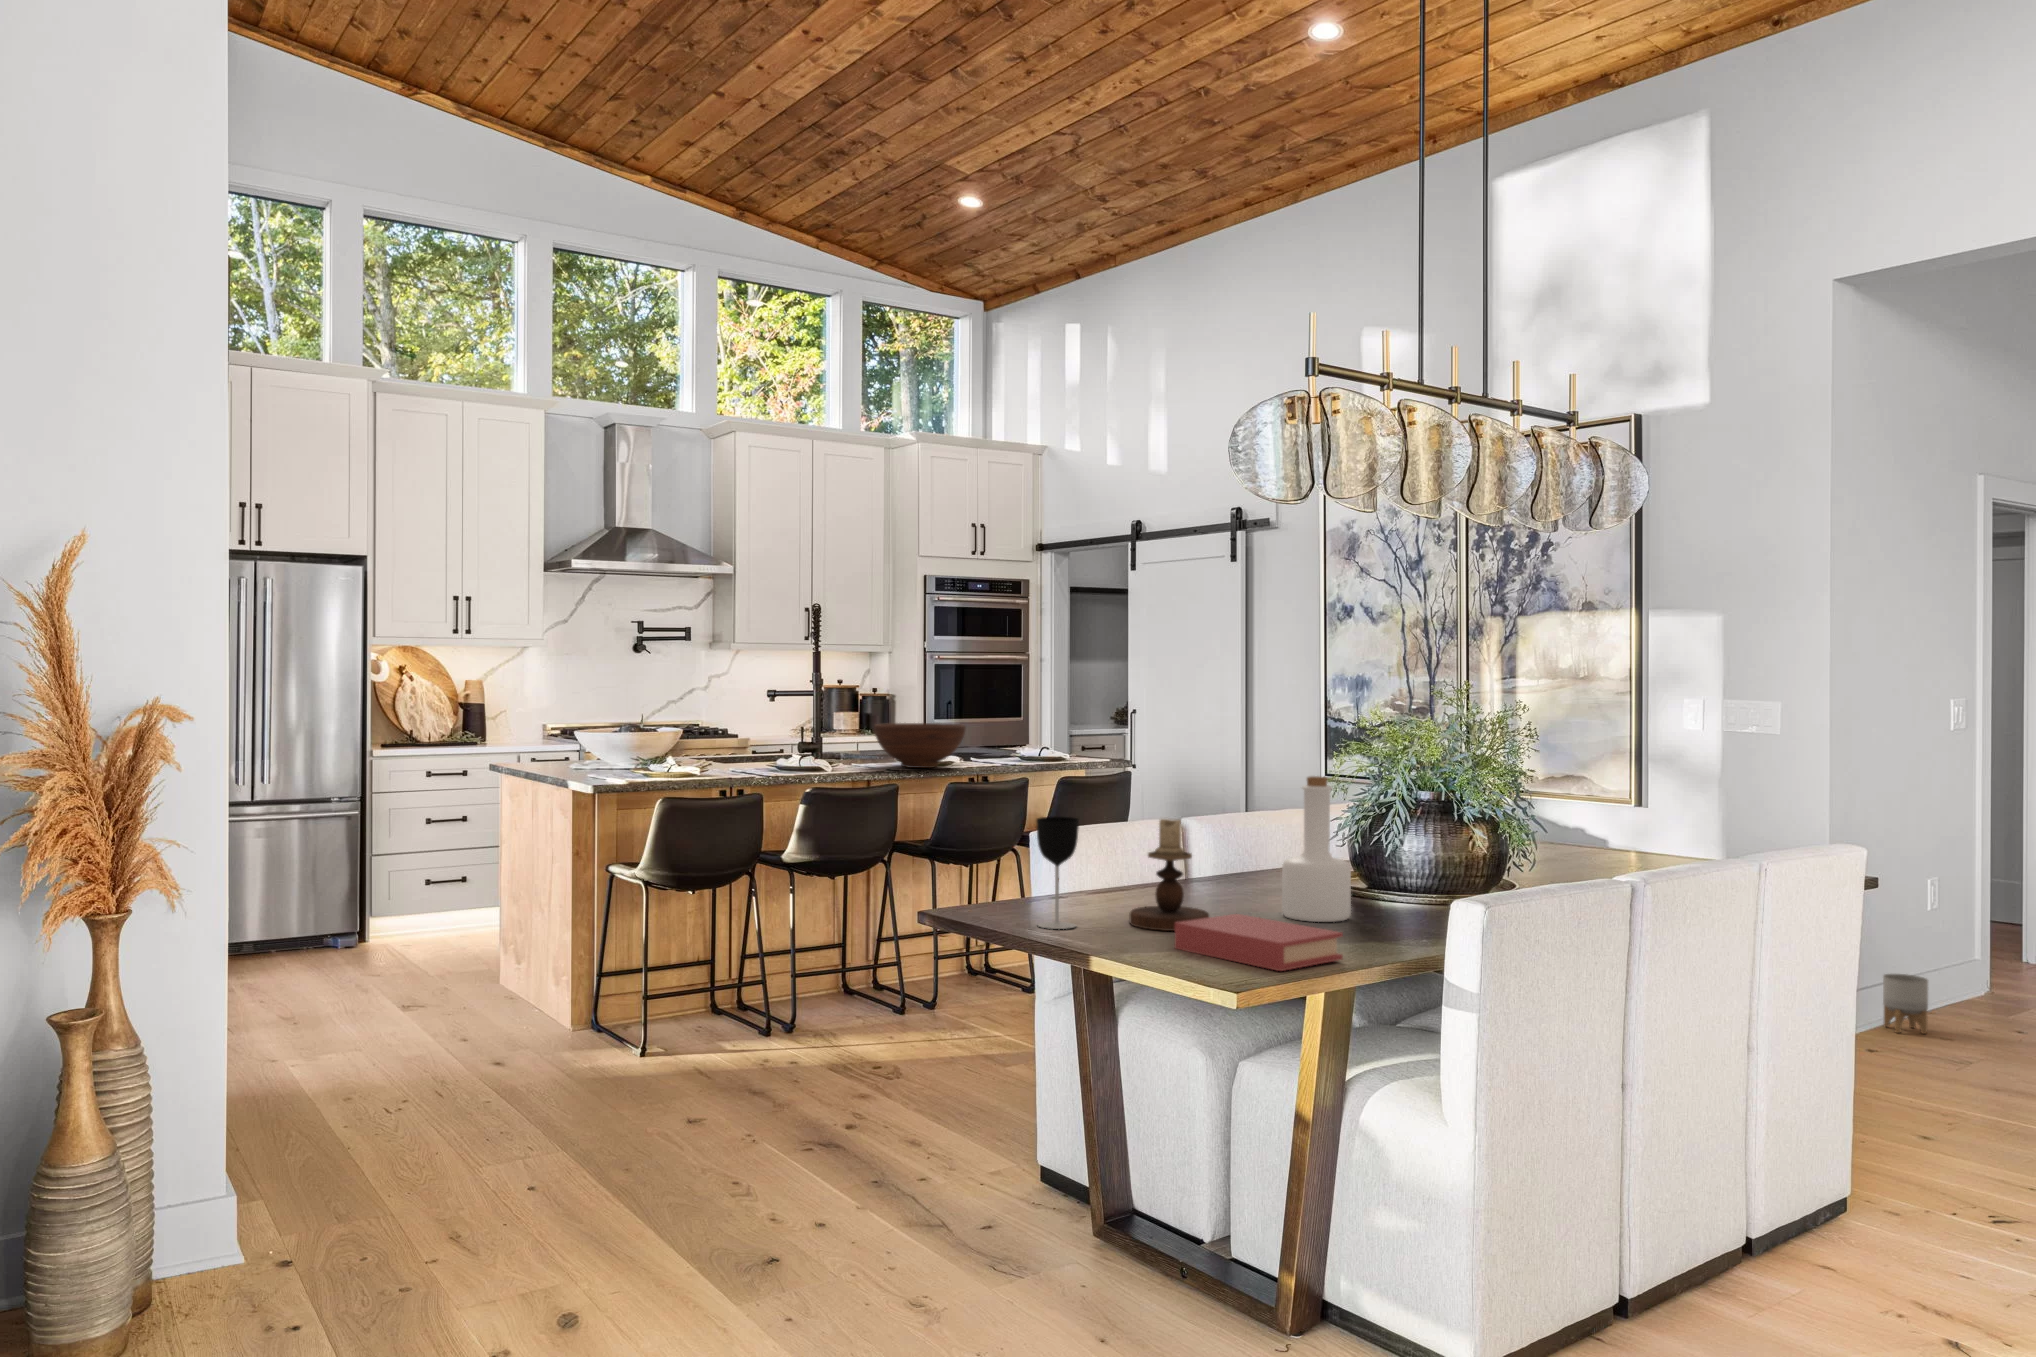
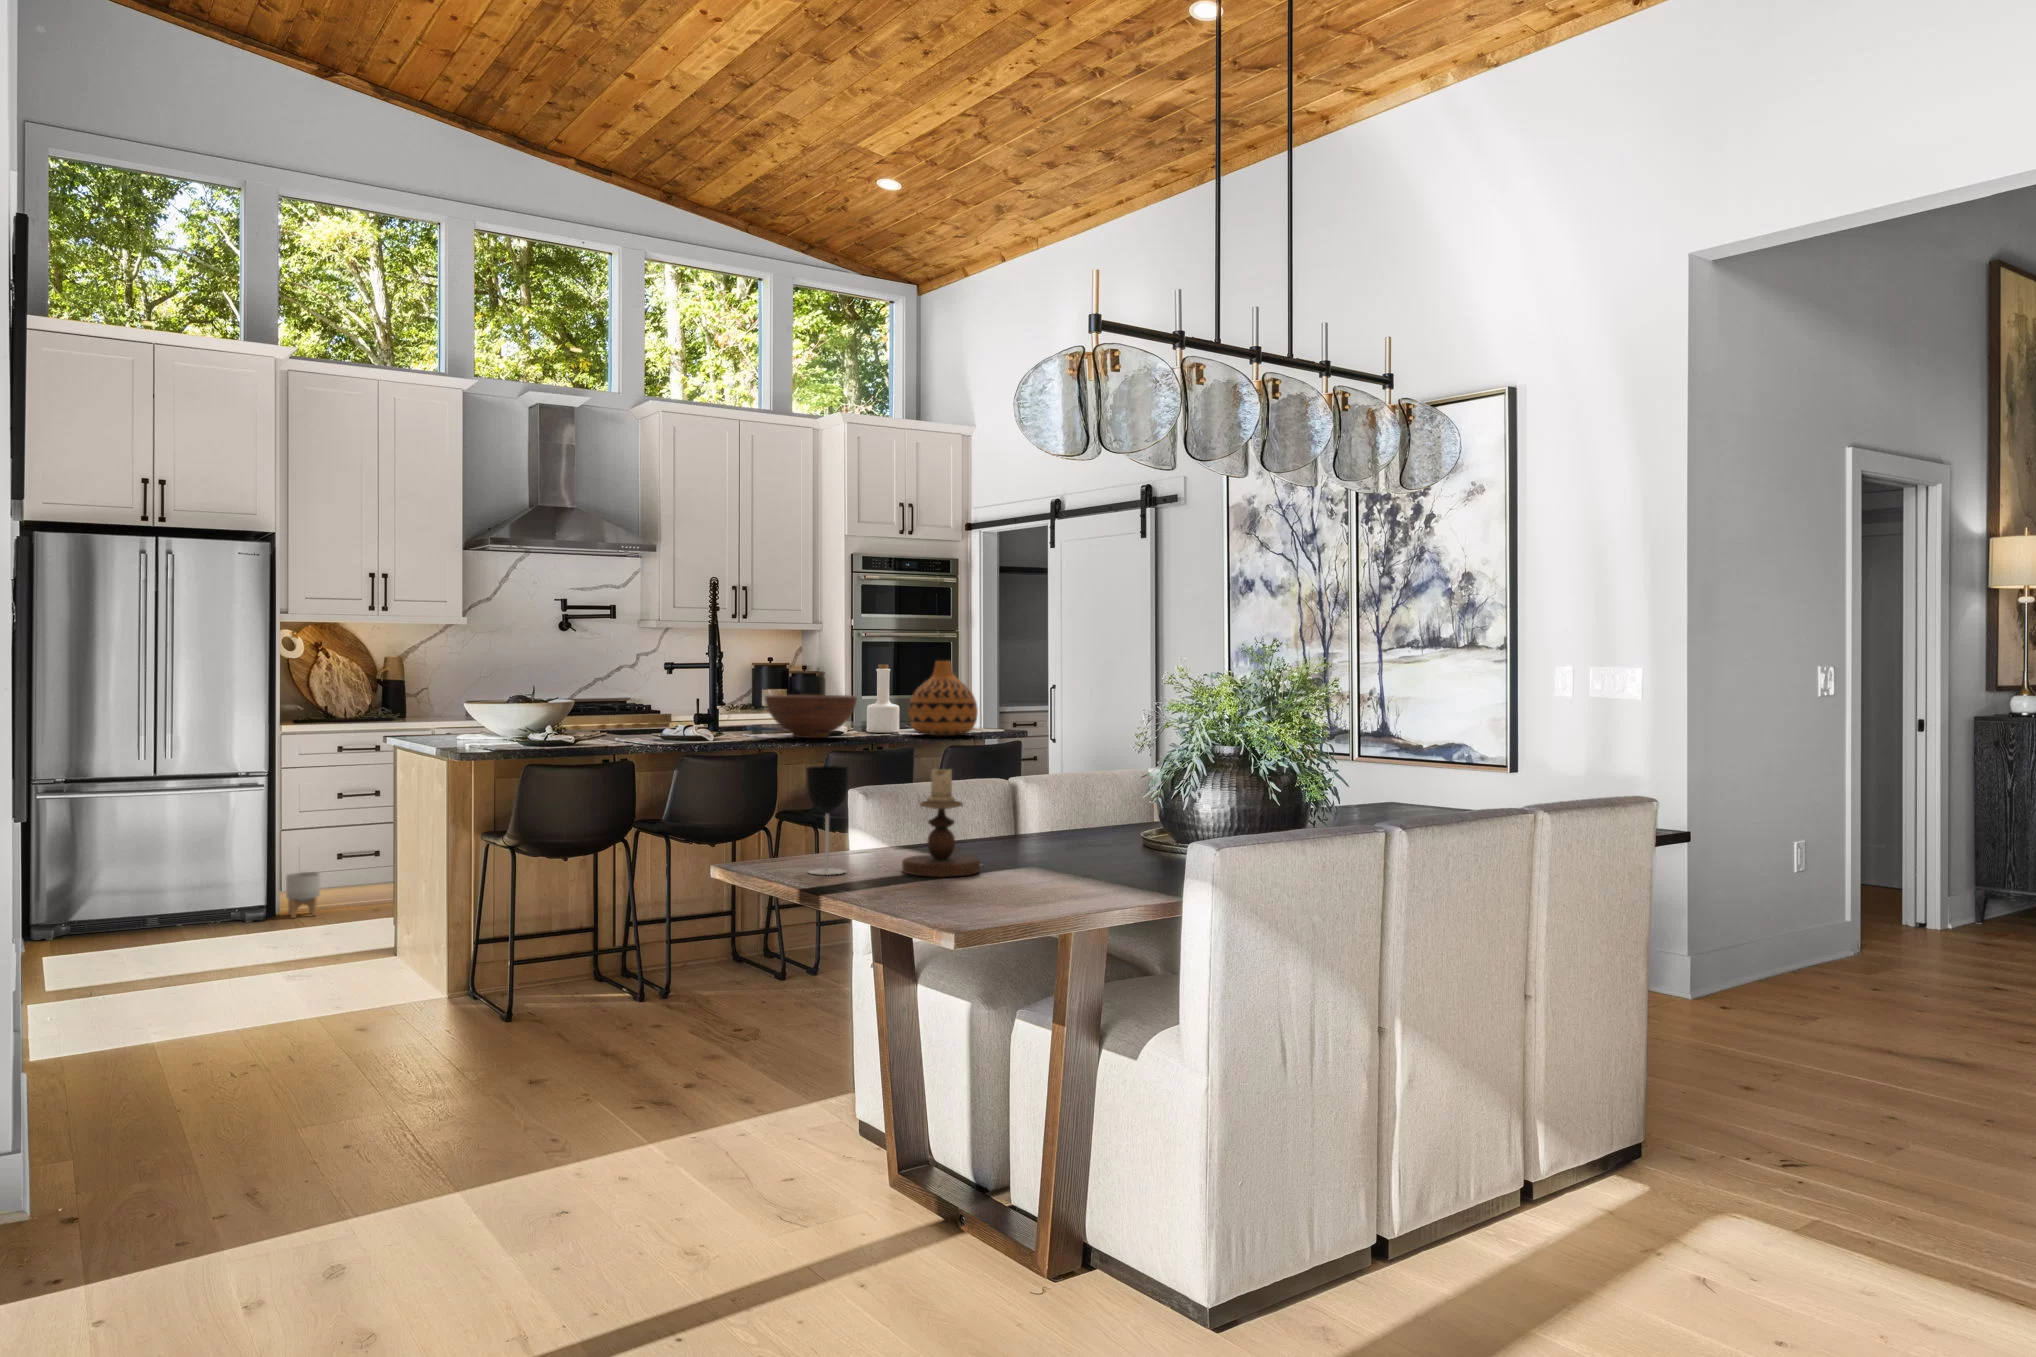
vase: none [1014,689,1084,764] -> present [908,661,978,736]
bottle: present [1282,776,1351,922] -> present [867,665,899,733]
book: present [1175,914,1343,971] -> none [925,859,1080,910]
planter: present [1883,974,1928,1034] -> present [286,872,320,918]

